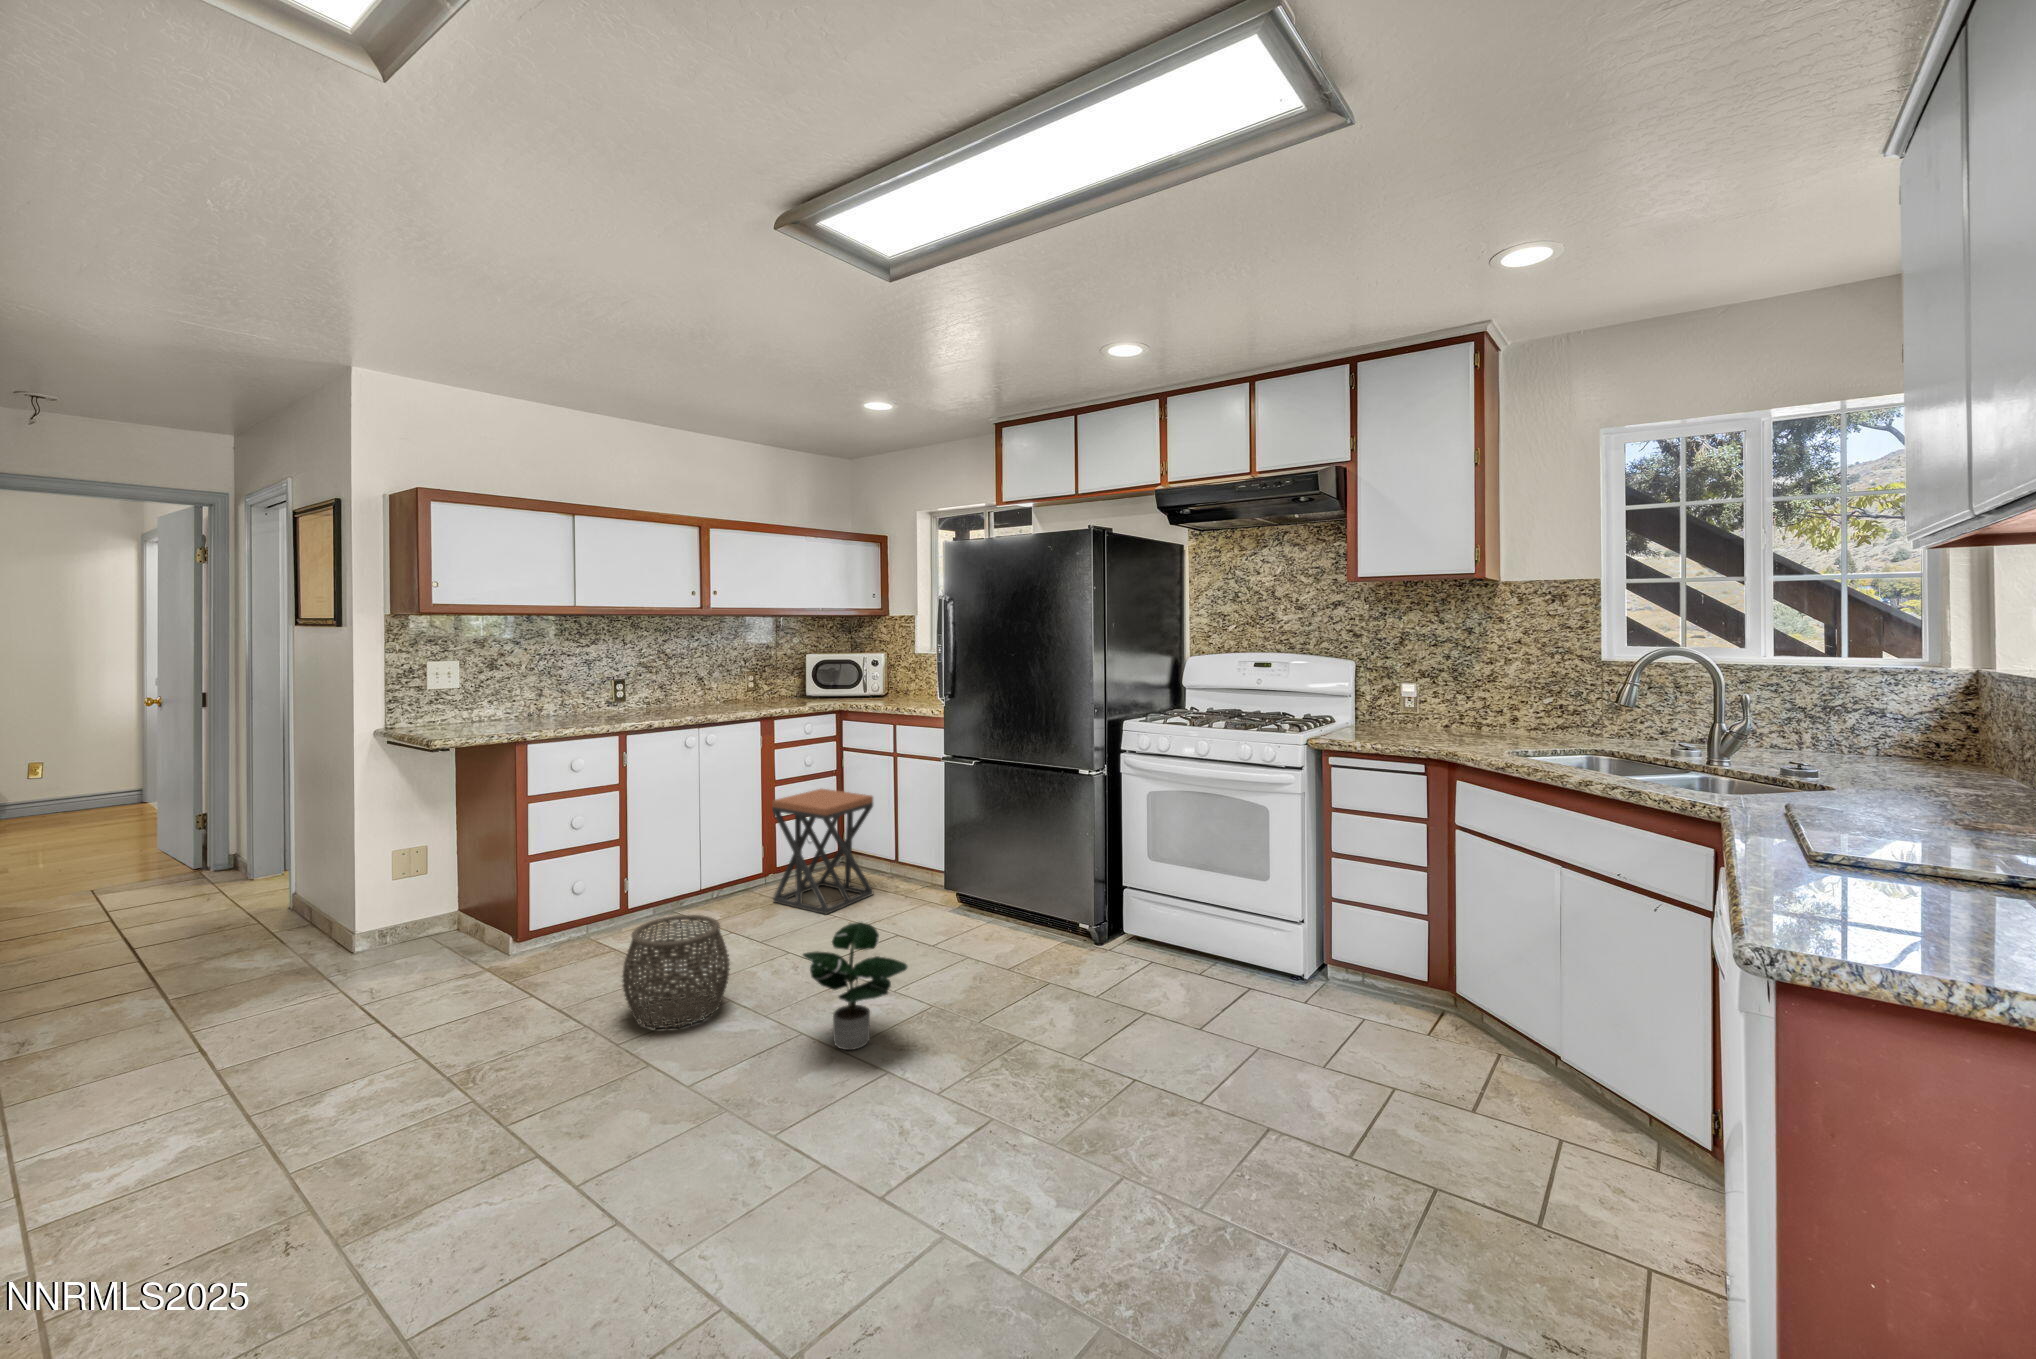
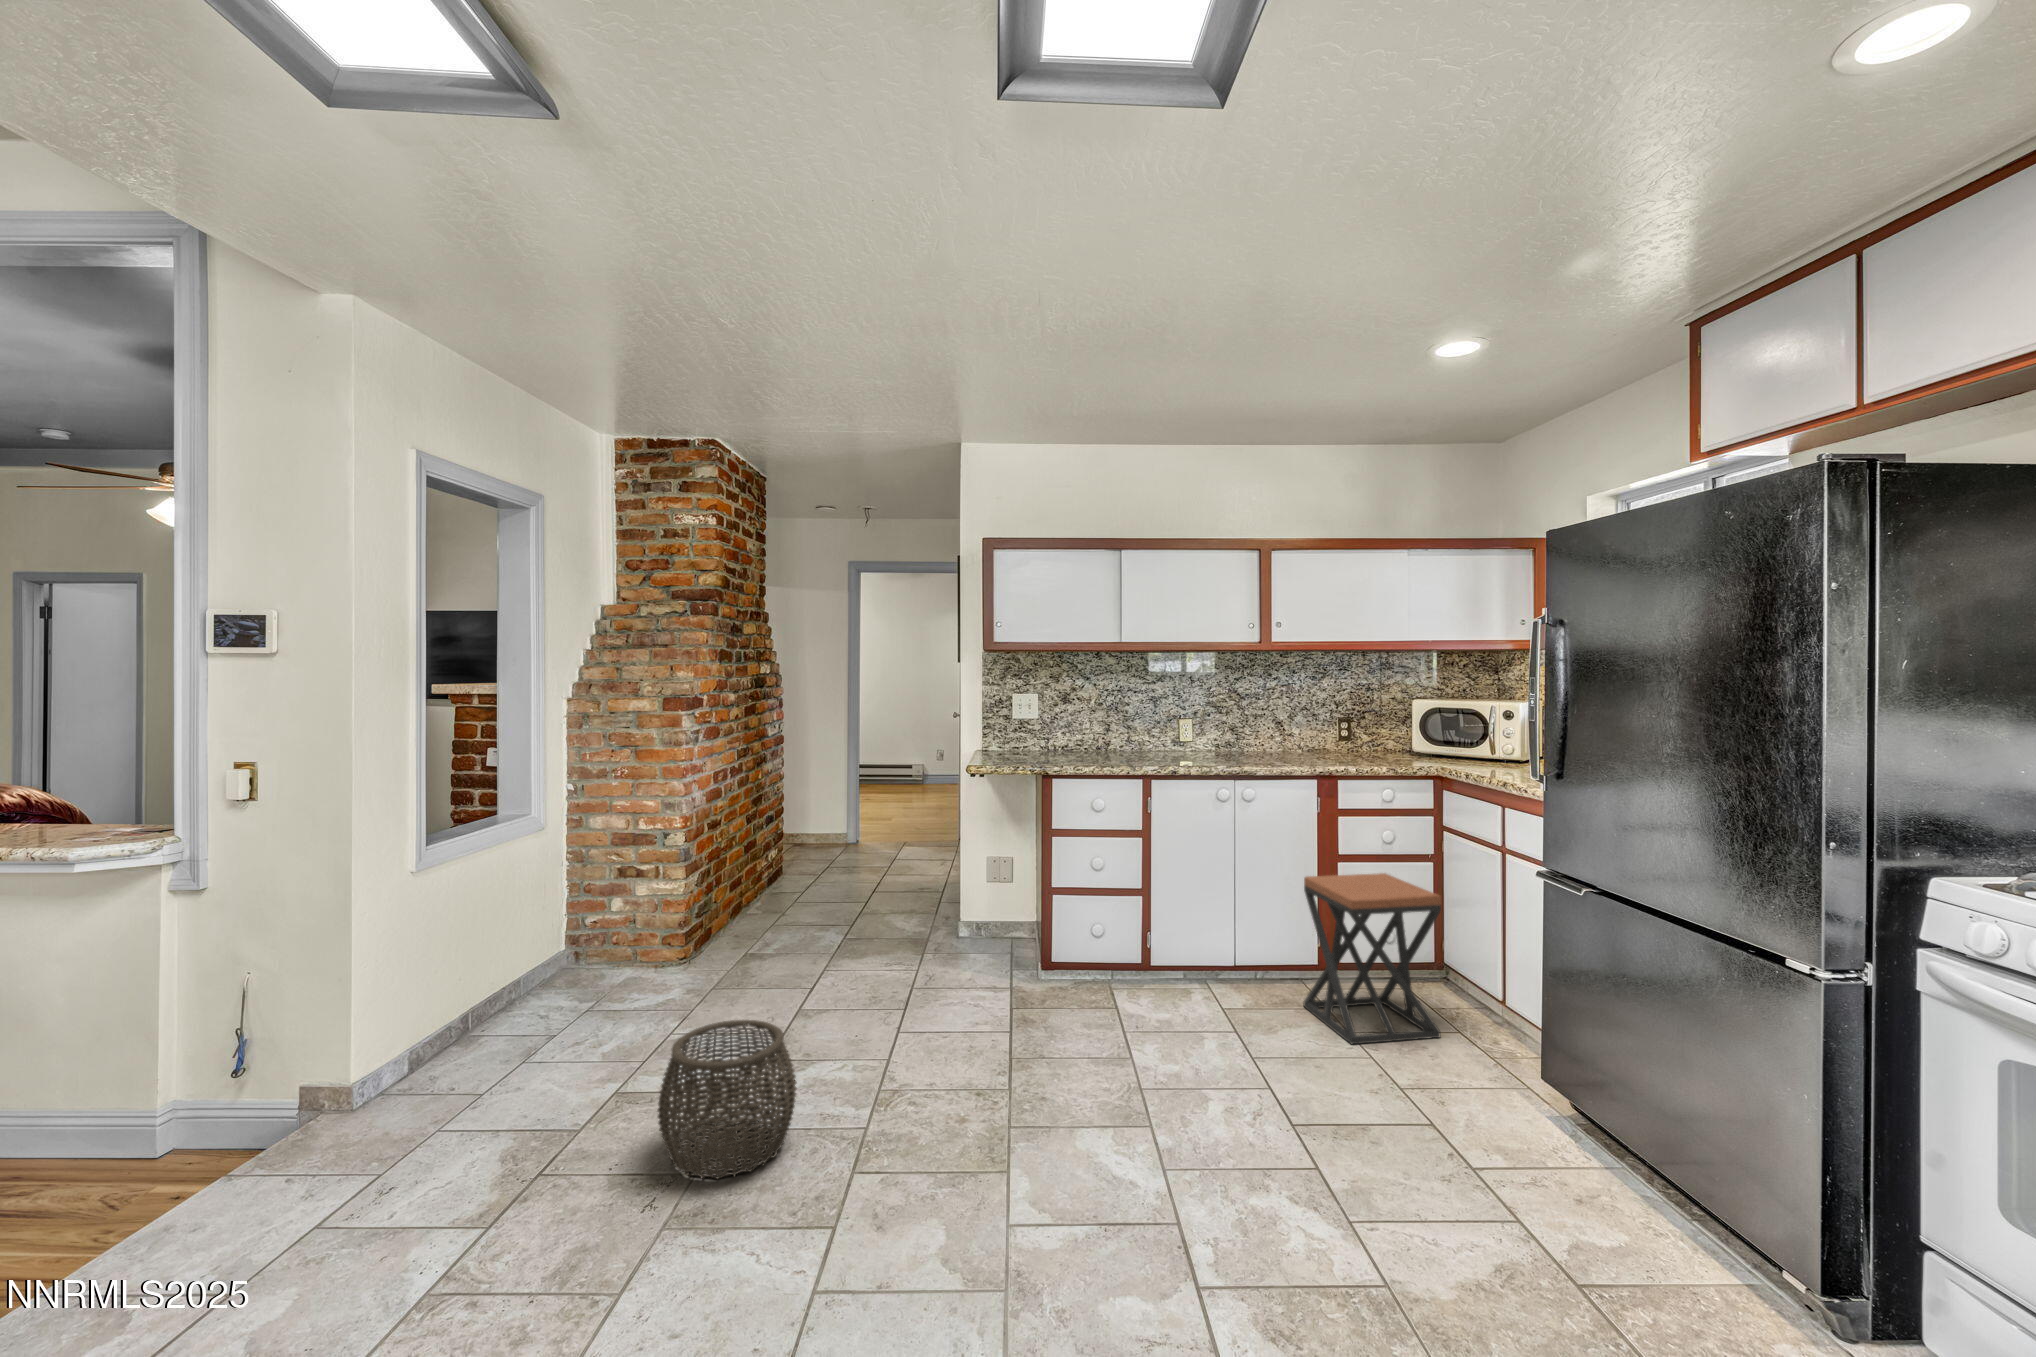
woven basket: present [622,915,730,1029] -> present [658,1020,797,1179]
potted plant: present [803,922,908,1050] -> none [1139,1066,1282,1256]

